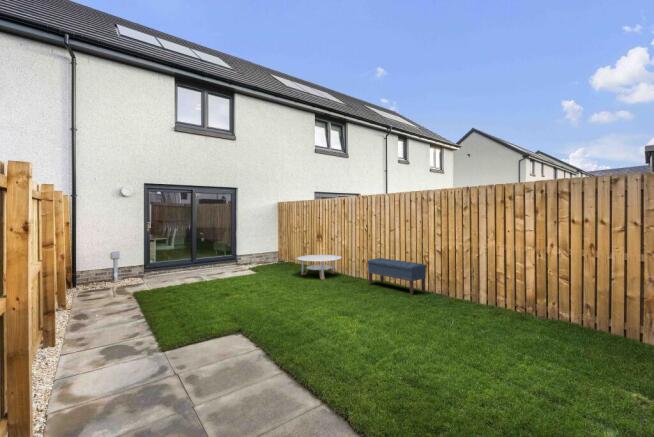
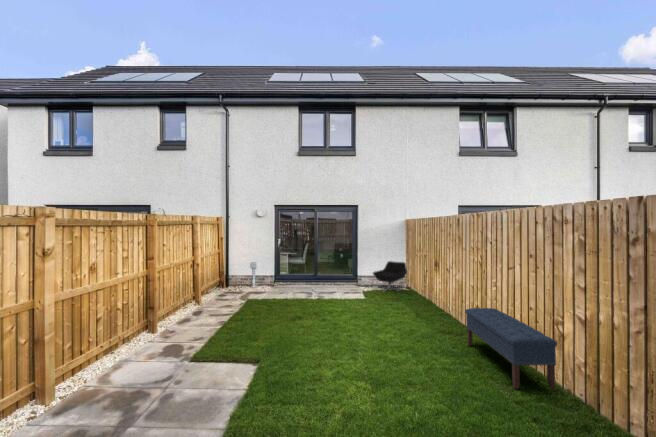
lounge chair: none [256,241,284,268] -> present [373,261,407,288]
round table: present [297,255,341,280] -> none [391,285,452,322]

